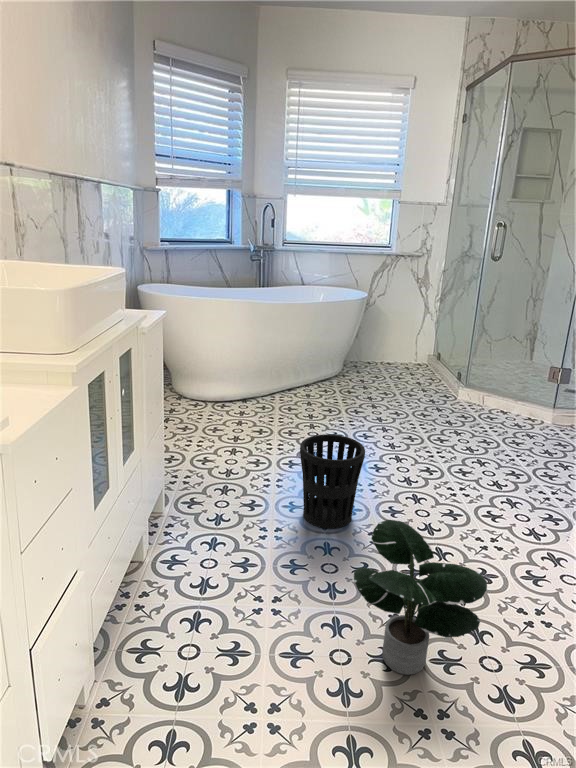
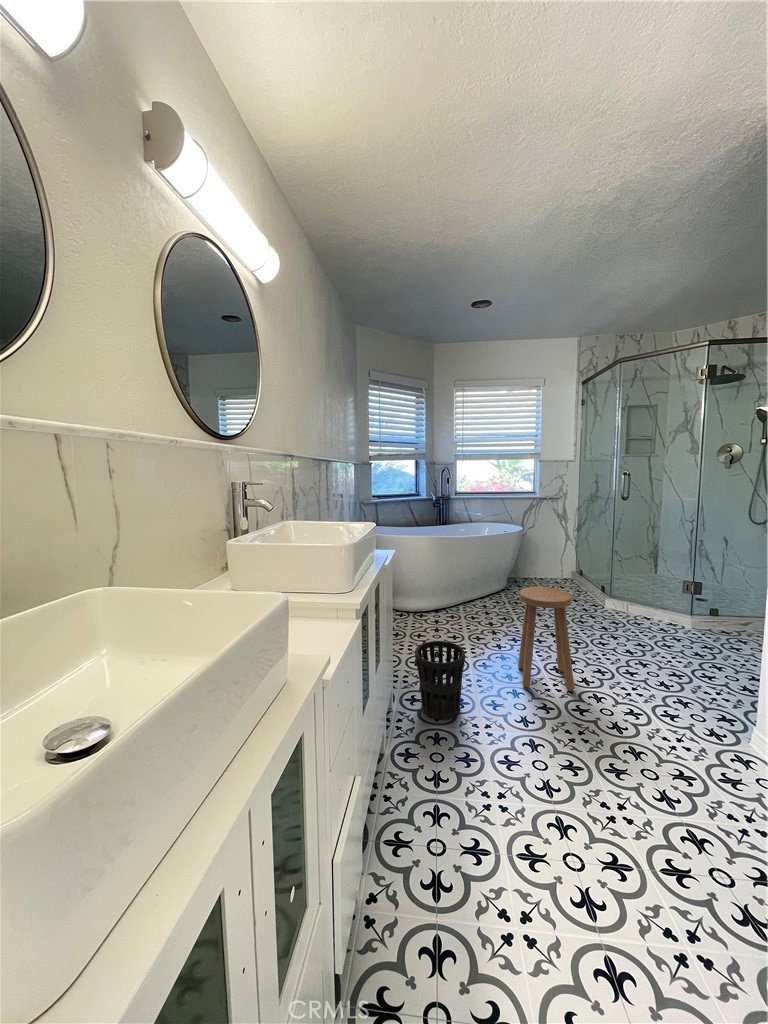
stool: none [418,370,499,496] -> present [518,587,574,691]
potted plant: present [354,520,487,675] -> none [442,718,557,869]

